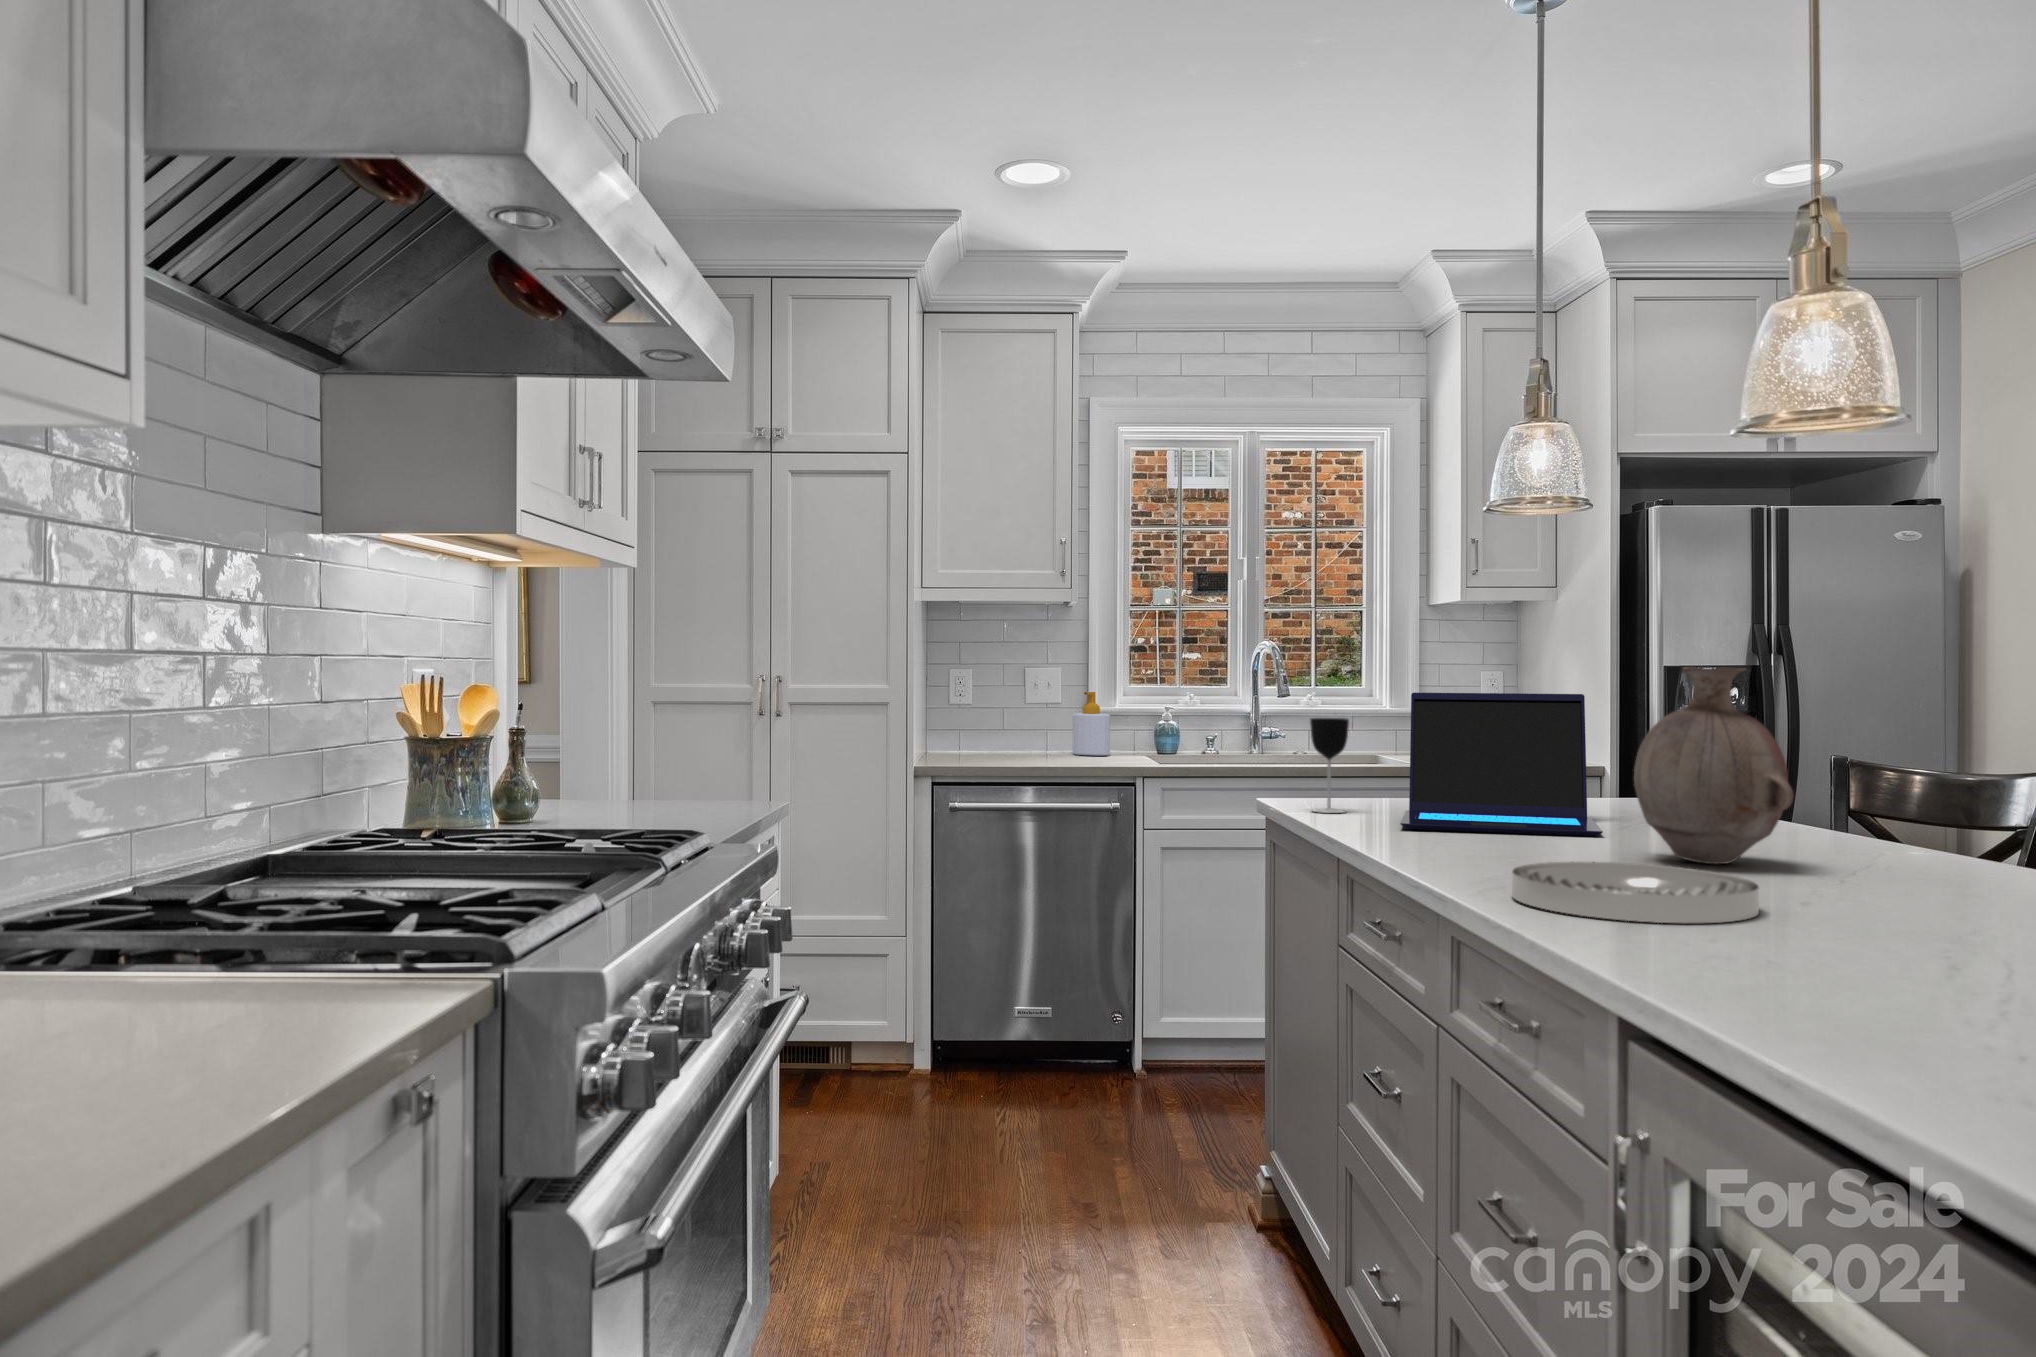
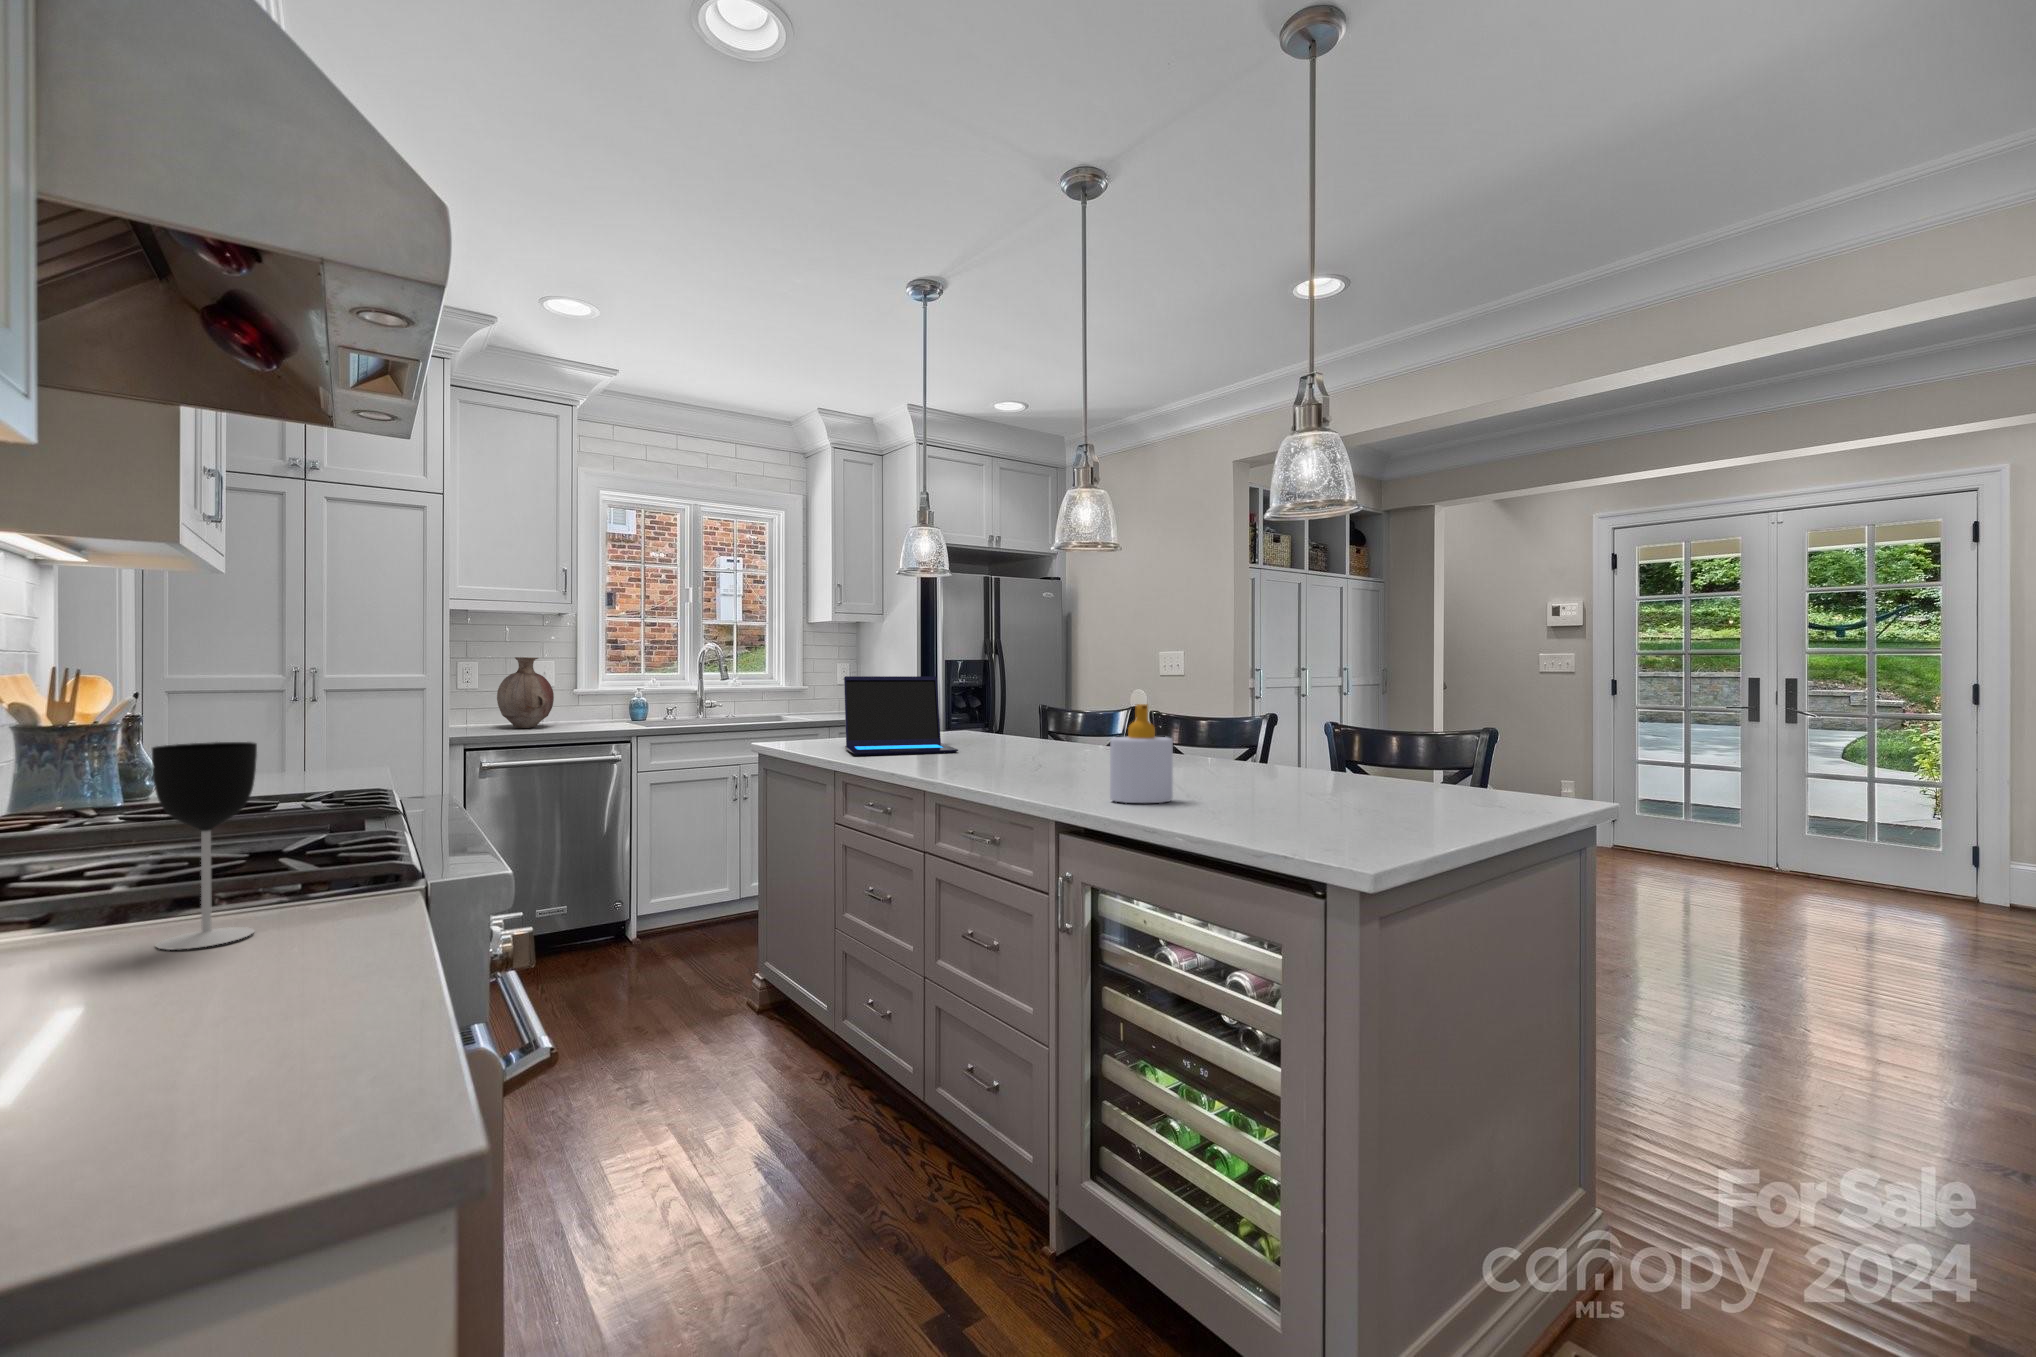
vase: present [1634,667,1794,864] -> present [497,657,554,728]
soap bottle: present [1073,692,1110,756] -> present [1110,704,1173,803]
wine glass: present [1310,718,1349,813] -> present [152,742,257,950]
plate: present [1512,862,1759,923] -> none [958,762,1070,788]

